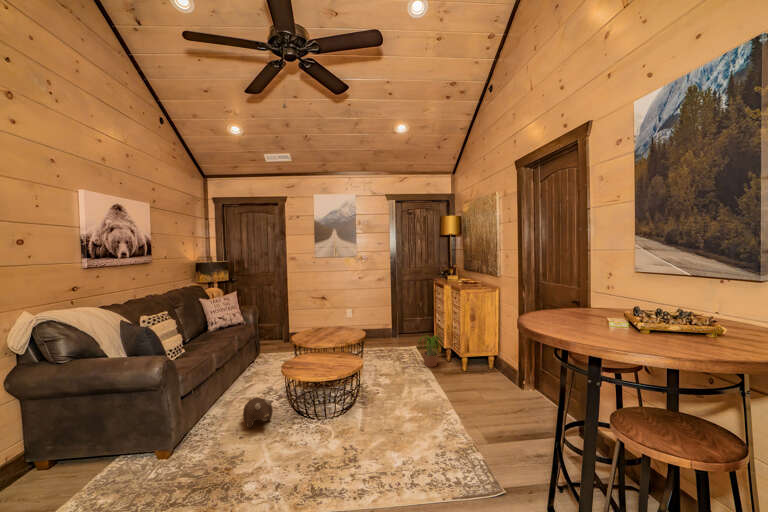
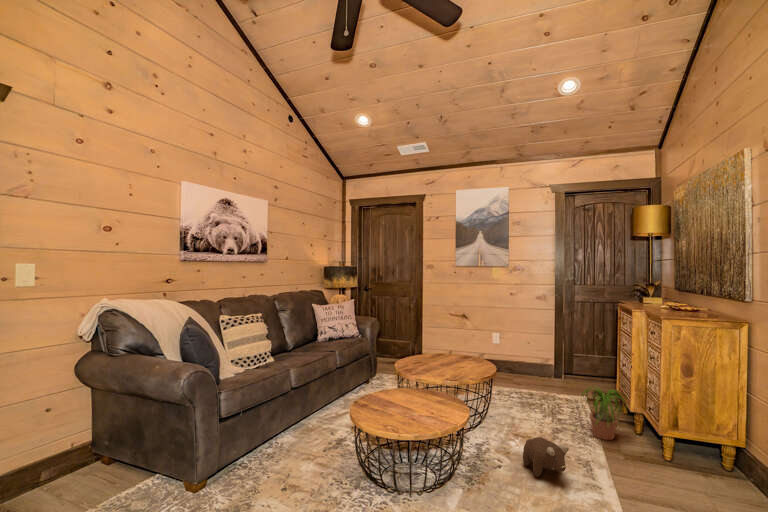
plush toy: present [243,397,273,428] -> present [523,437,569,477]

